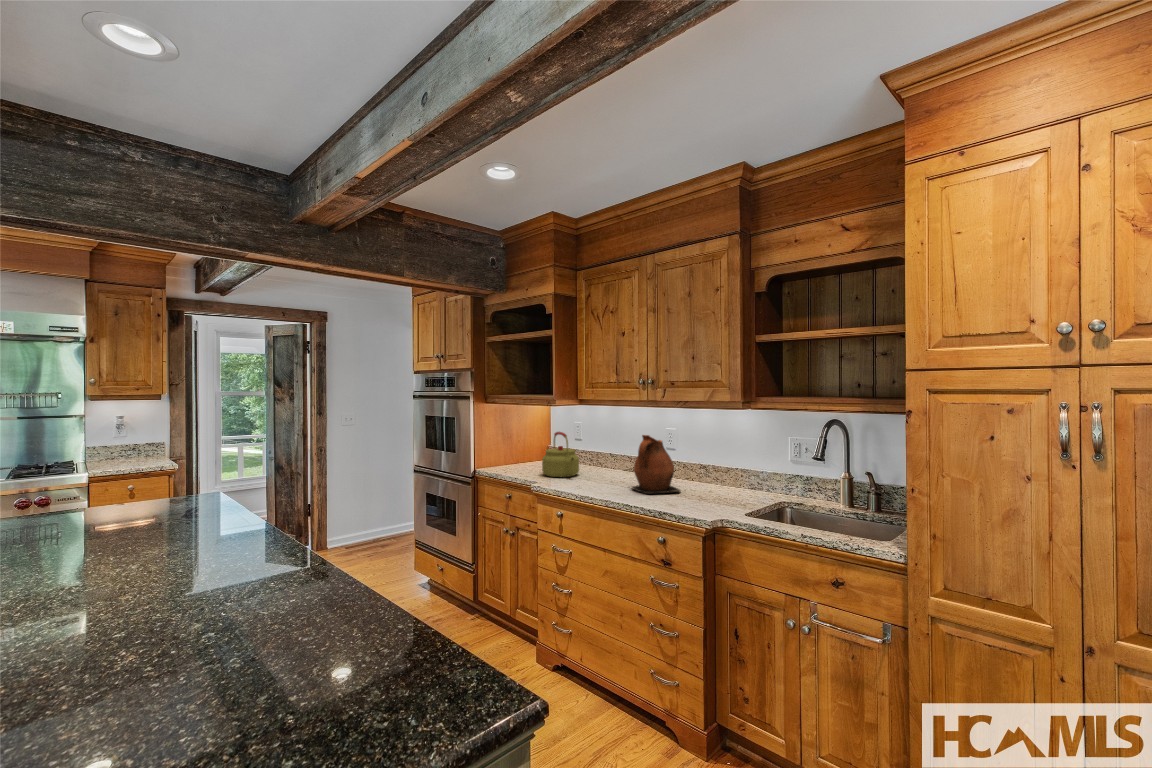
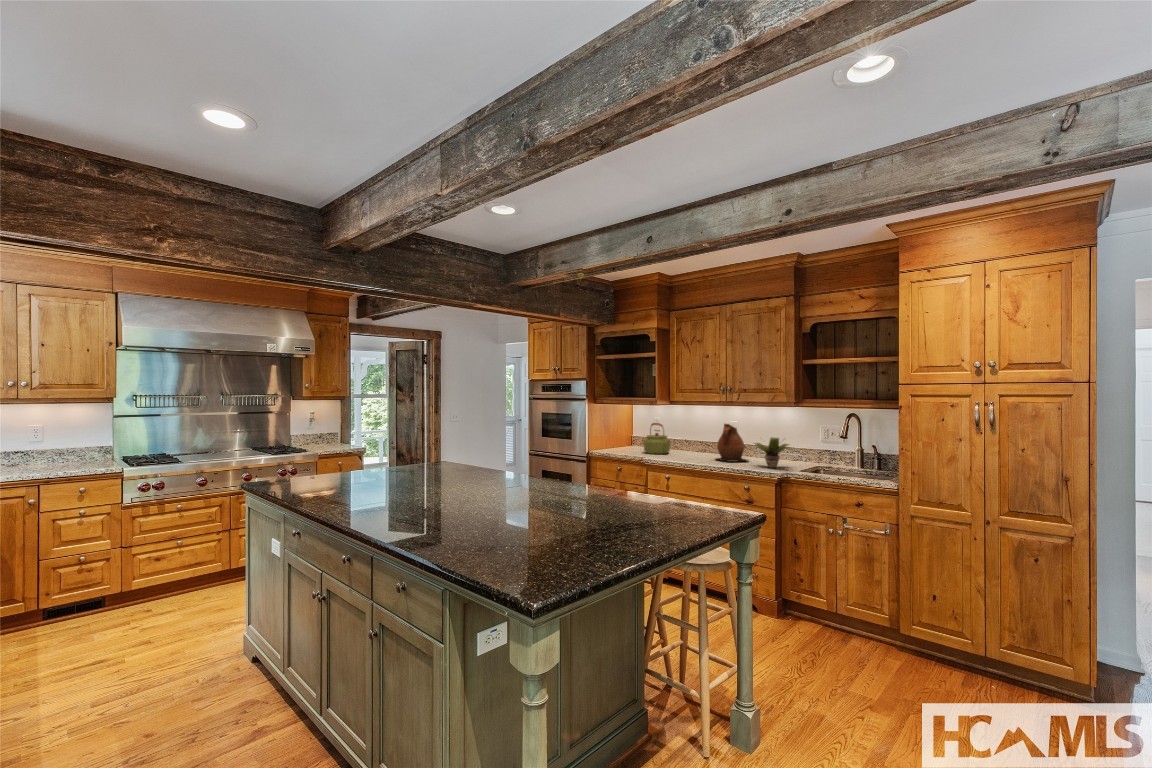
potted plant: none [679,453,736,508] -> present [754,437,789,468]

